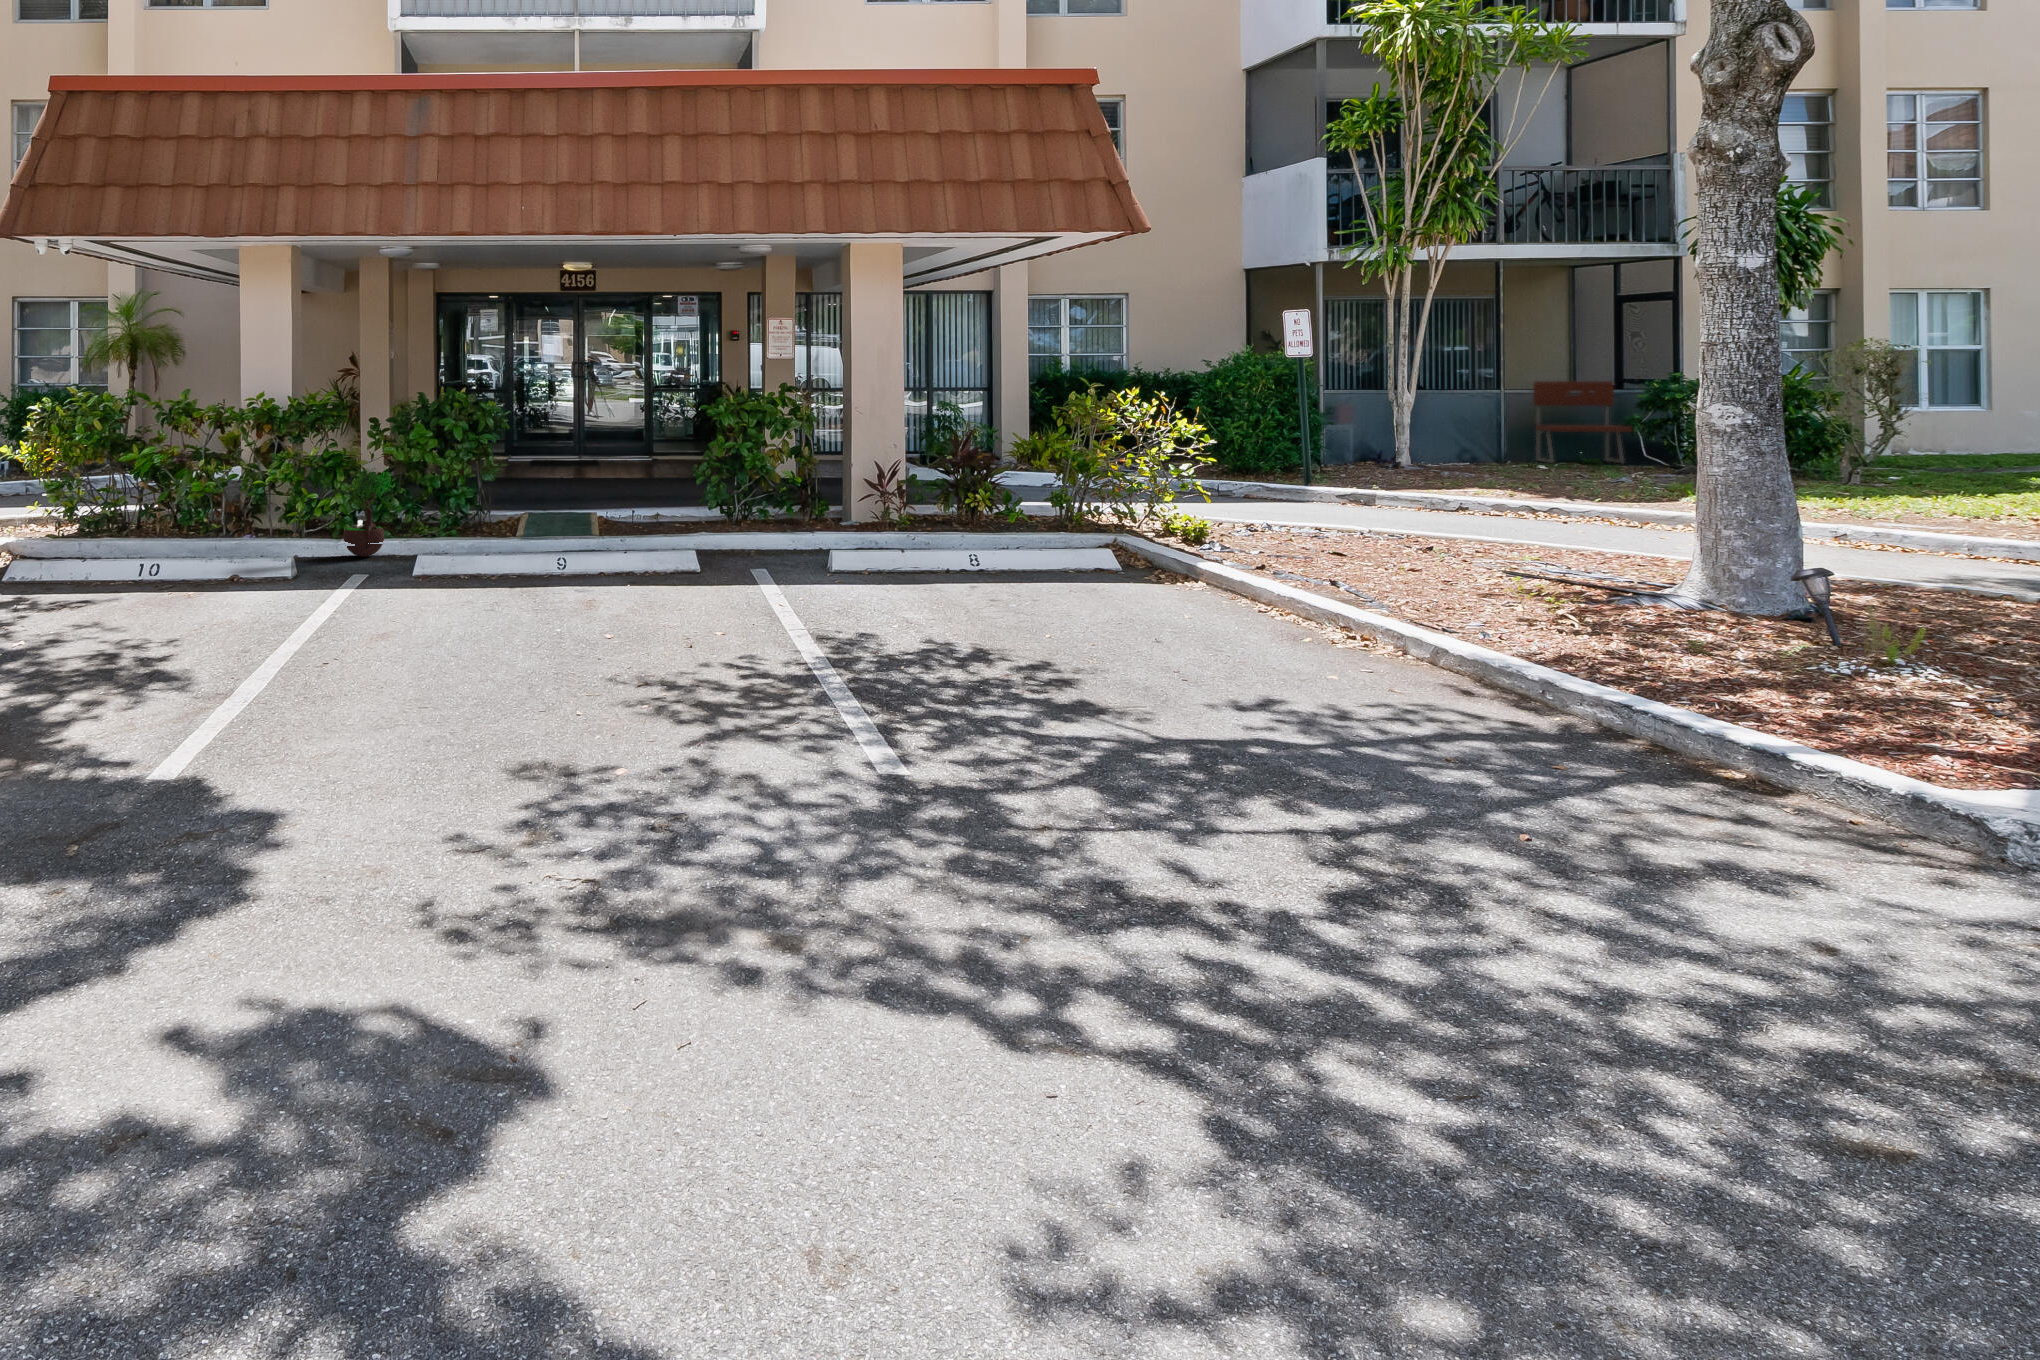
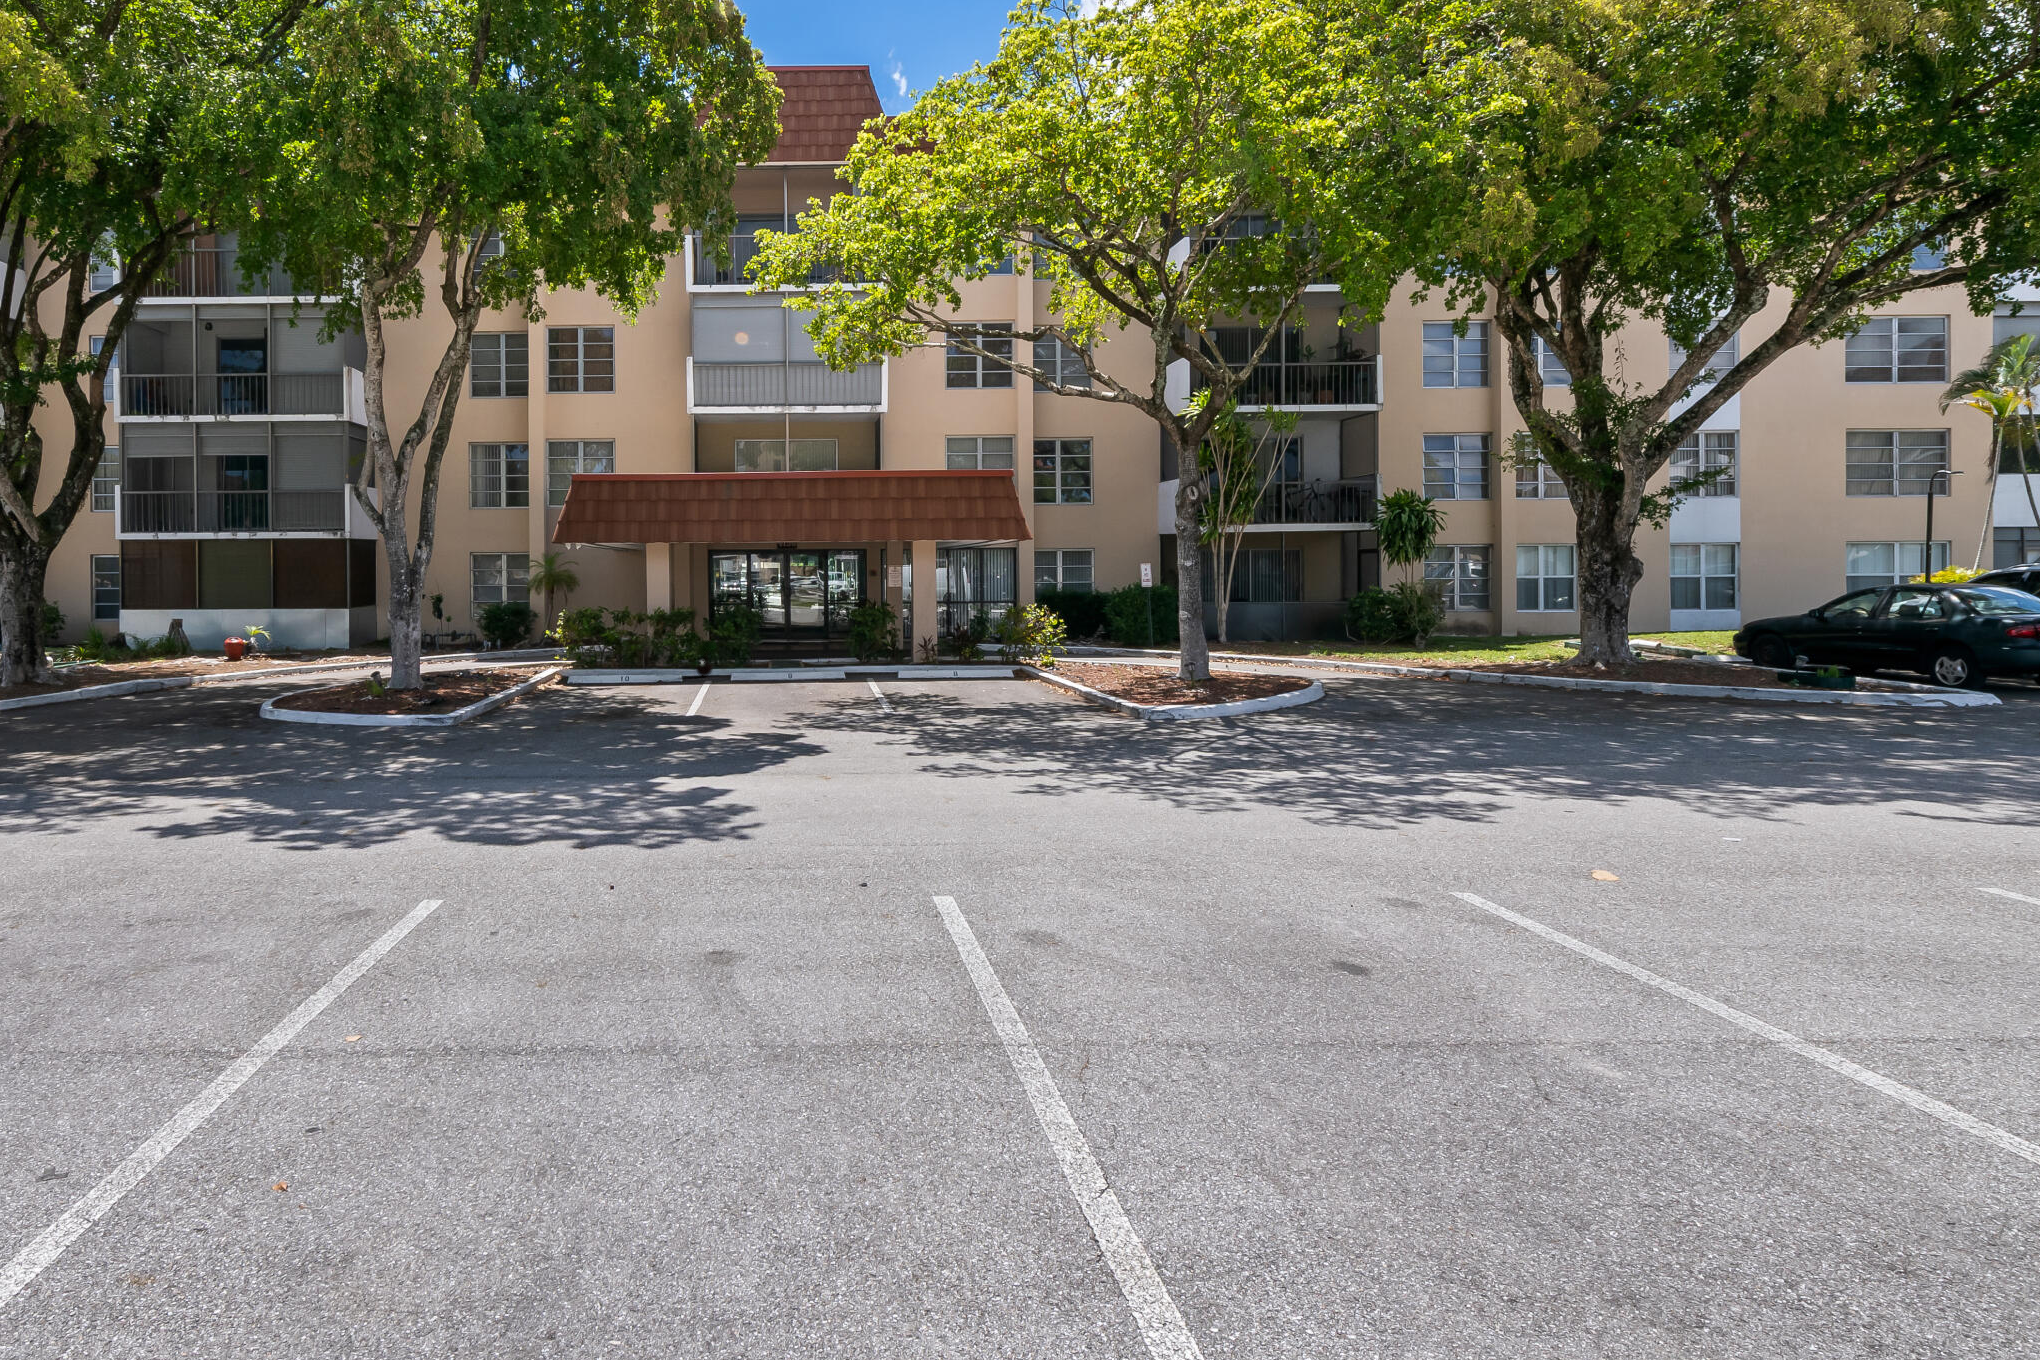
bench: present [1533,381,1631,463] -> none [1305,596,1352,641]

